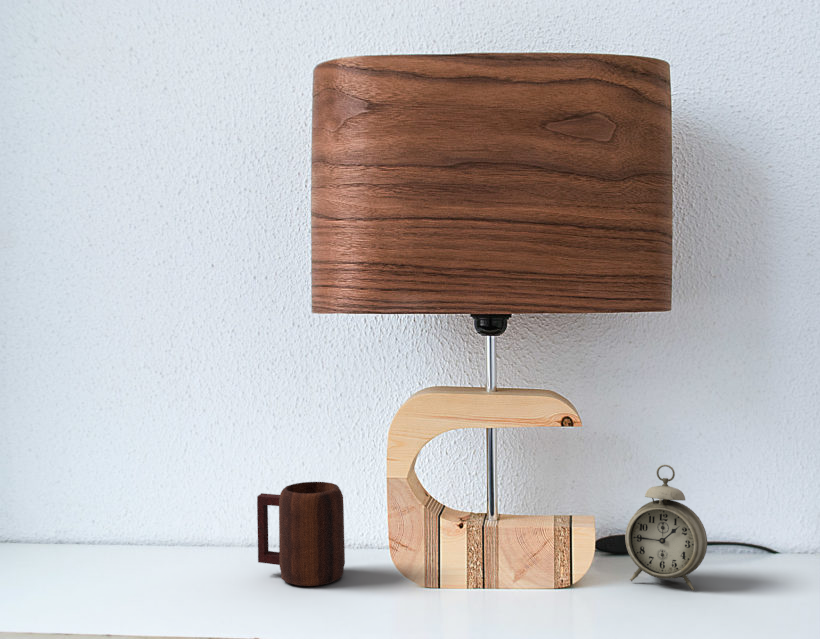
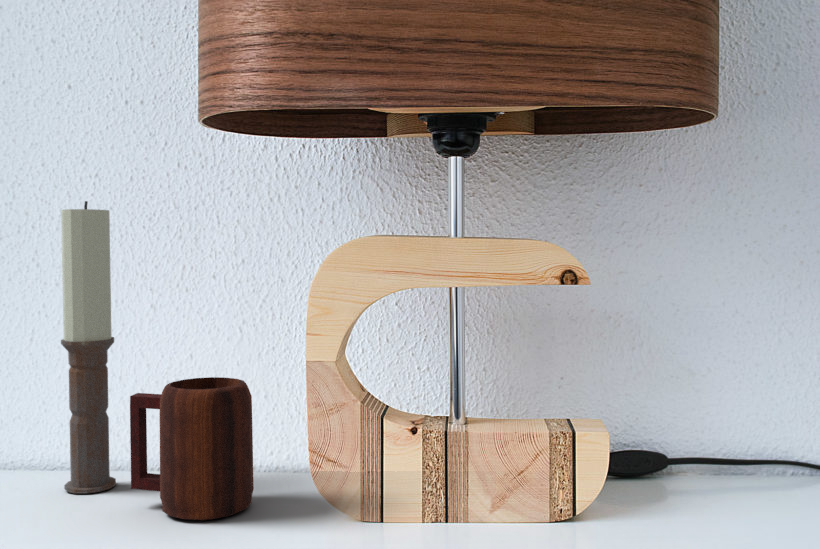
candle: none [204,352,242,565] -> present [61,201,116,493]
alarm clock: present [625,465,707,590] -> none [641,350,752,520]

